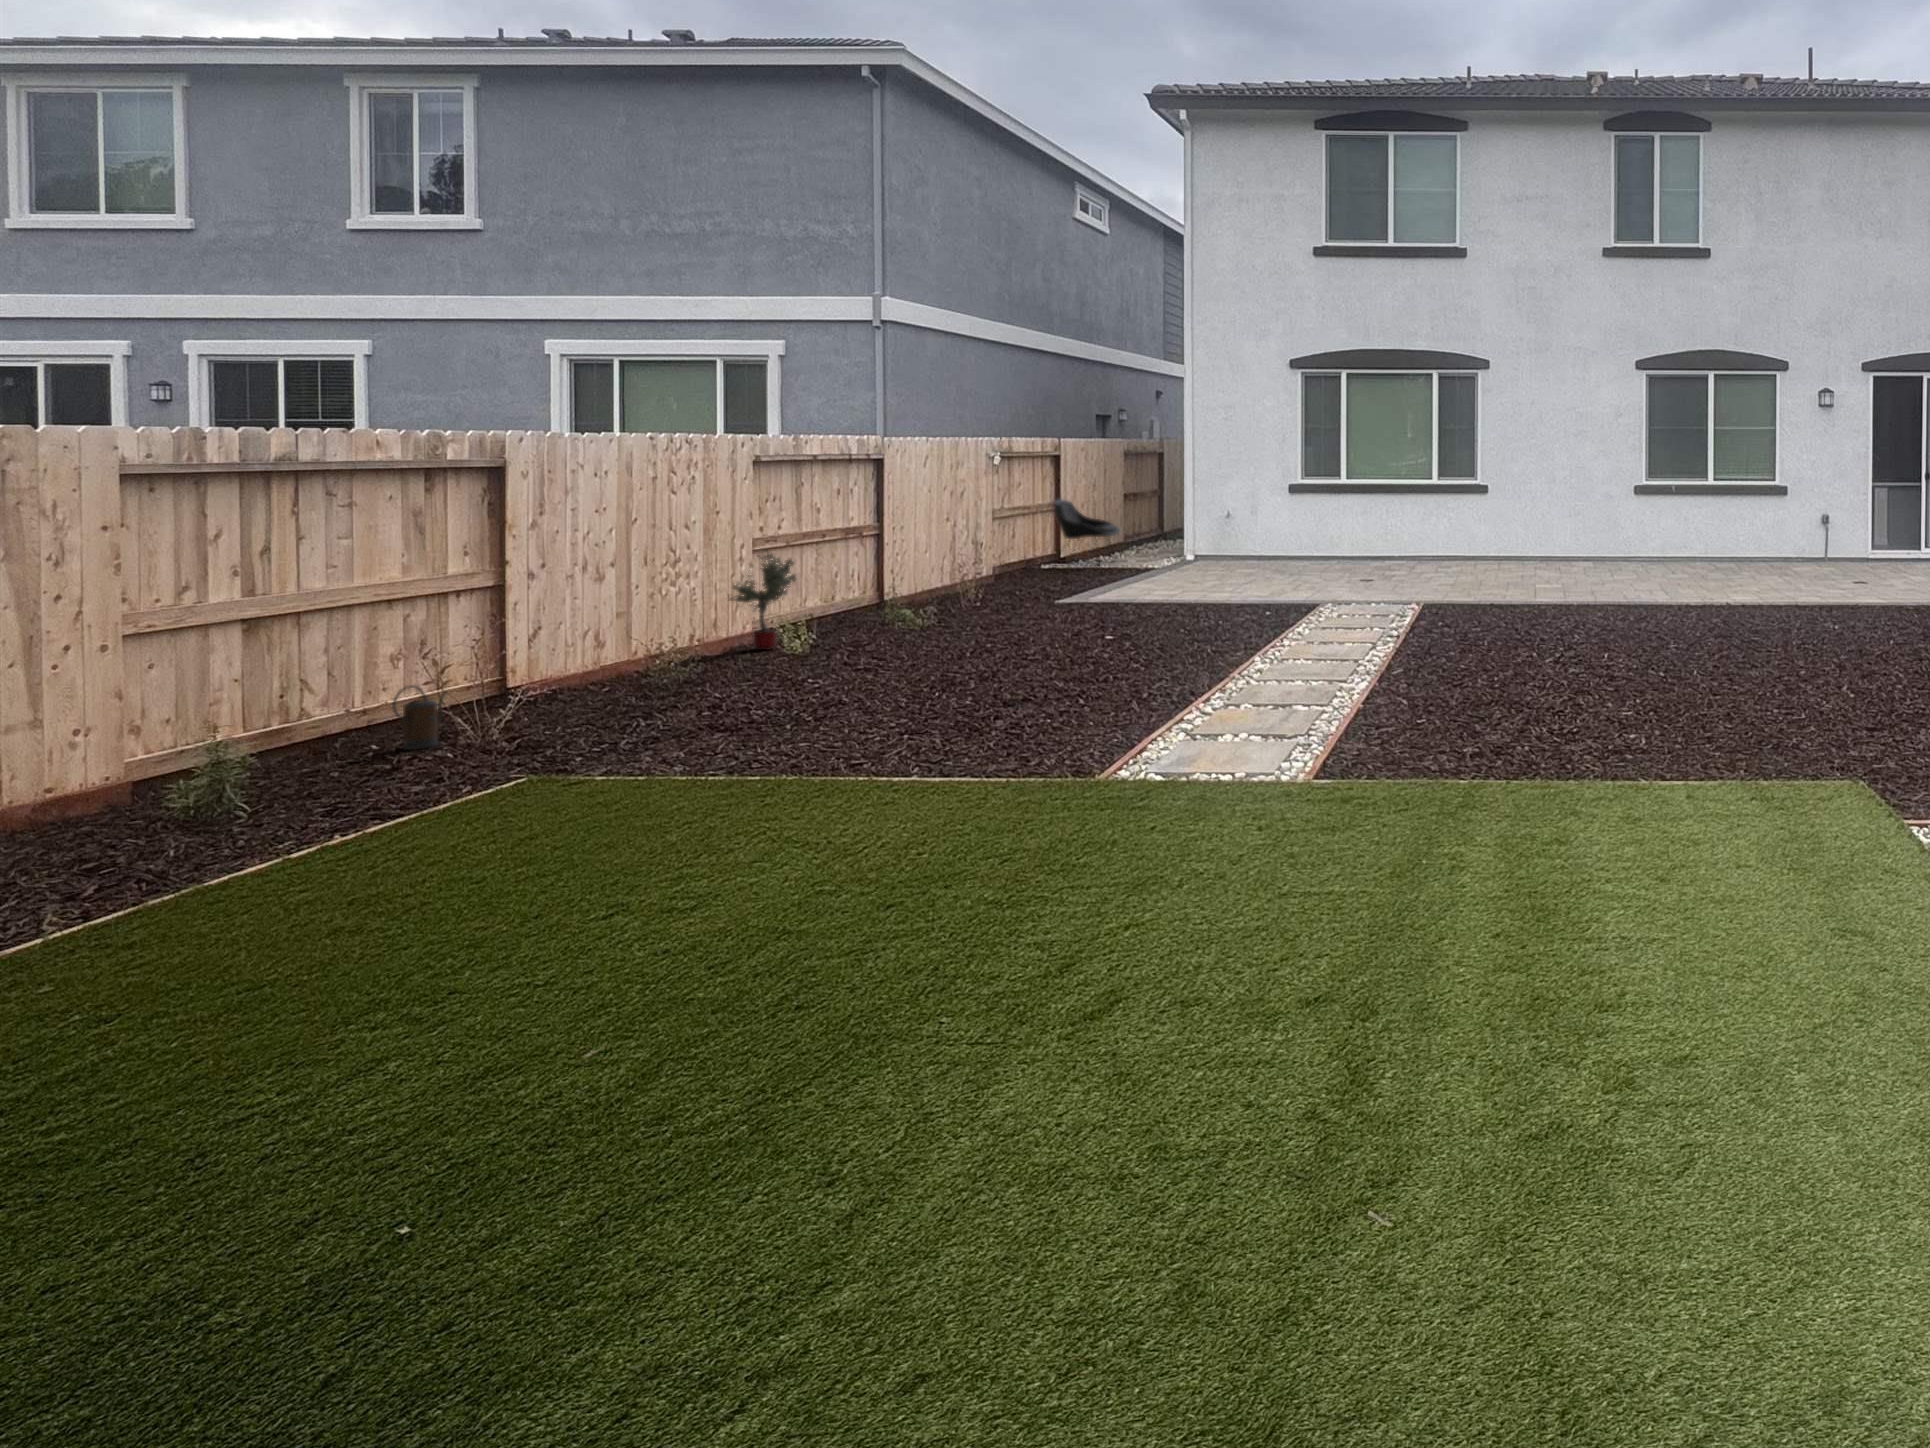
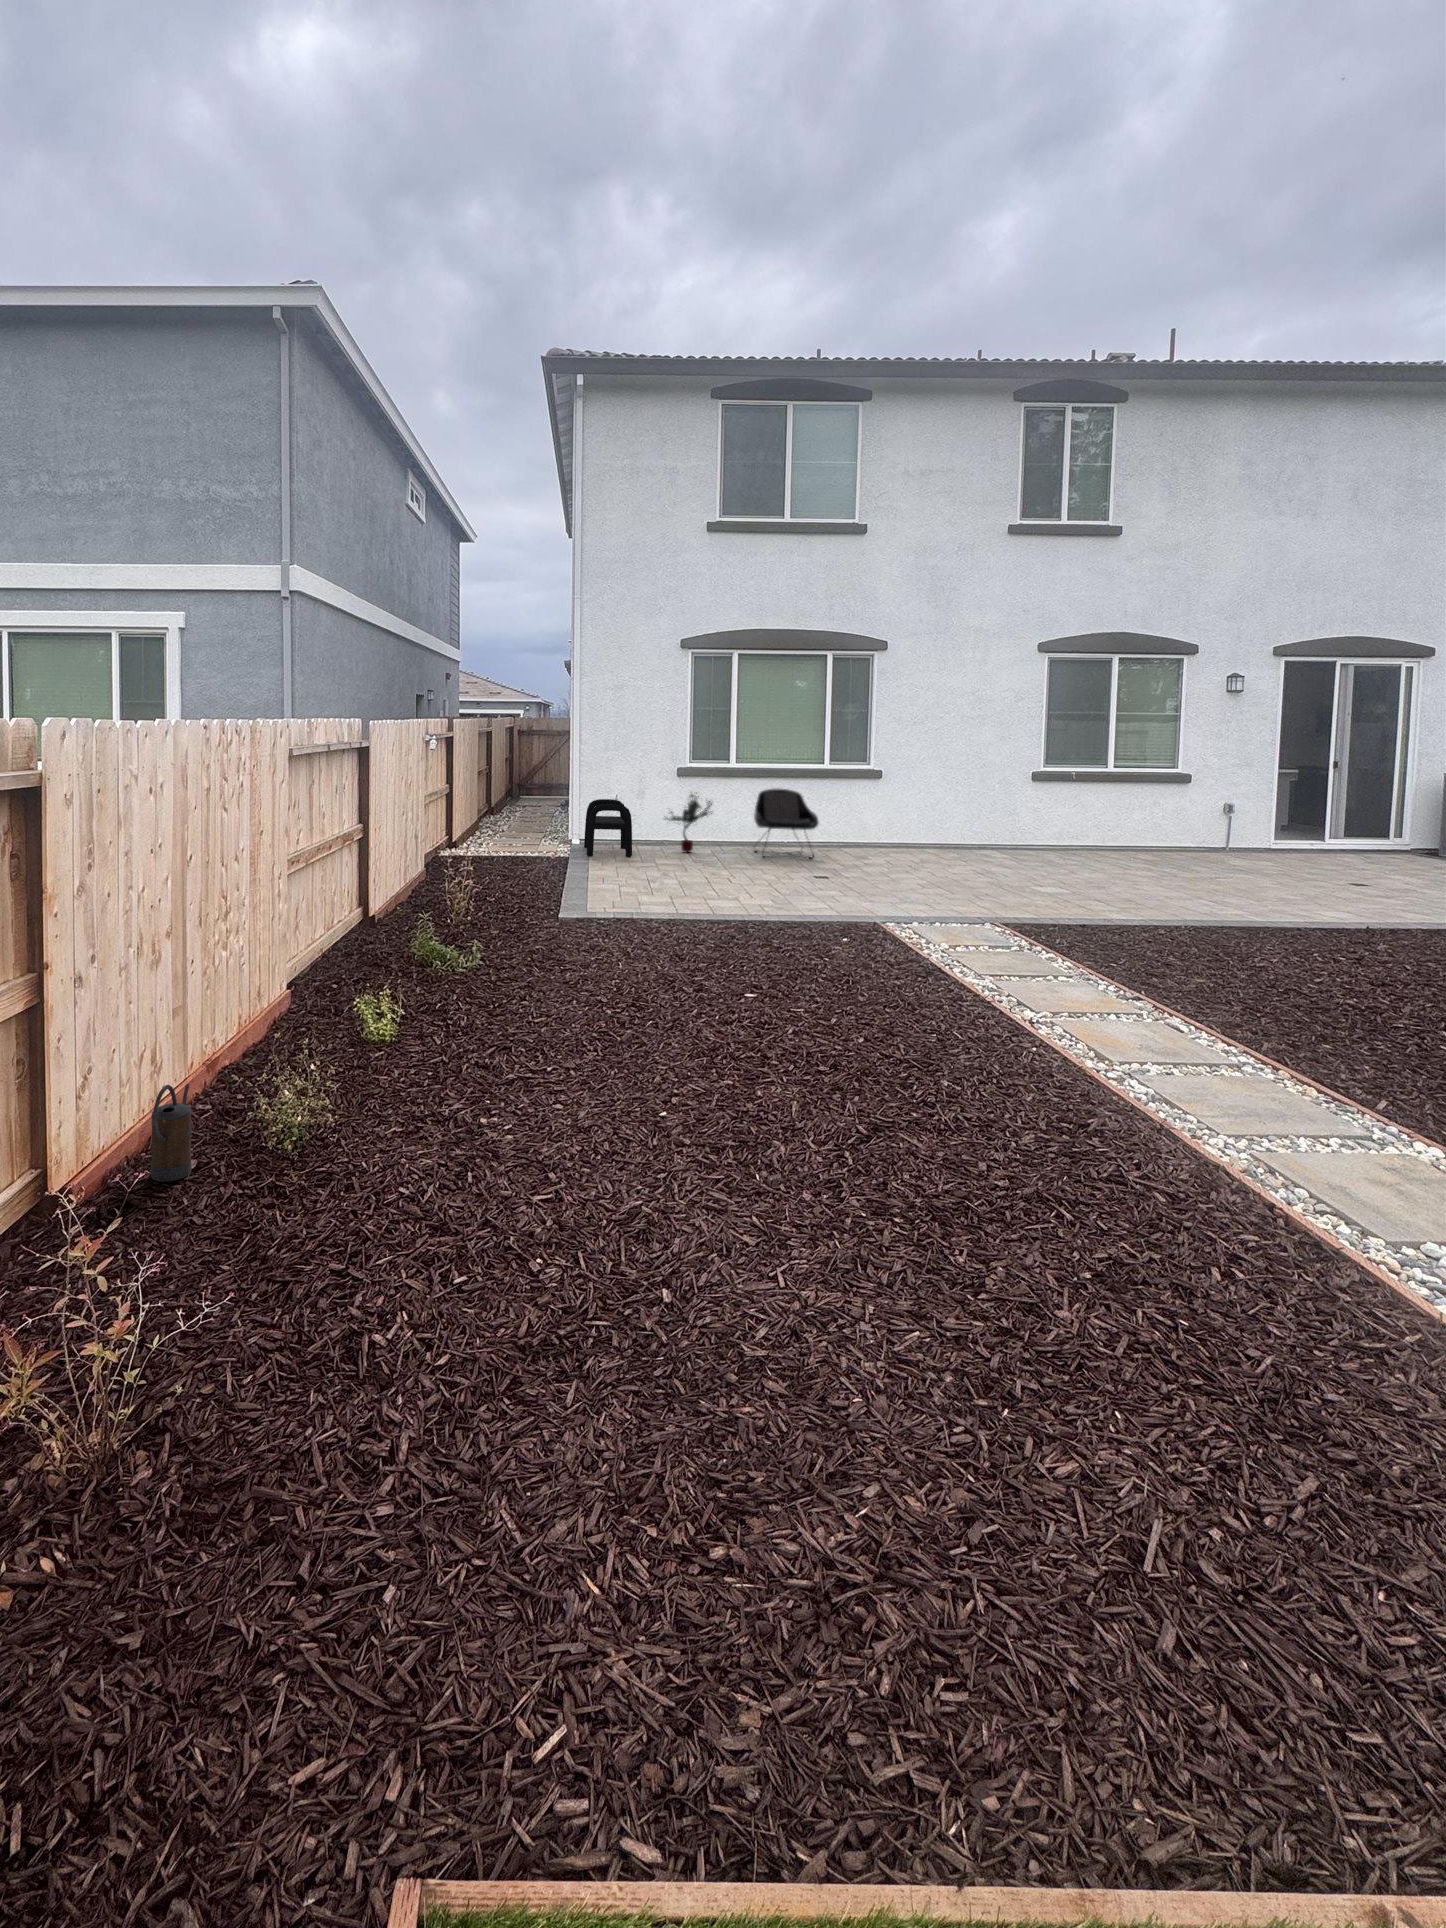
lounge chair: present [1054,499,1120,566] -> present [754,789,818,859]
bench: none [1182,515,1240,569] -> present [584,799,632,857]
potted tree: present [730,551,796,650] -> present [666,793,712,852]

